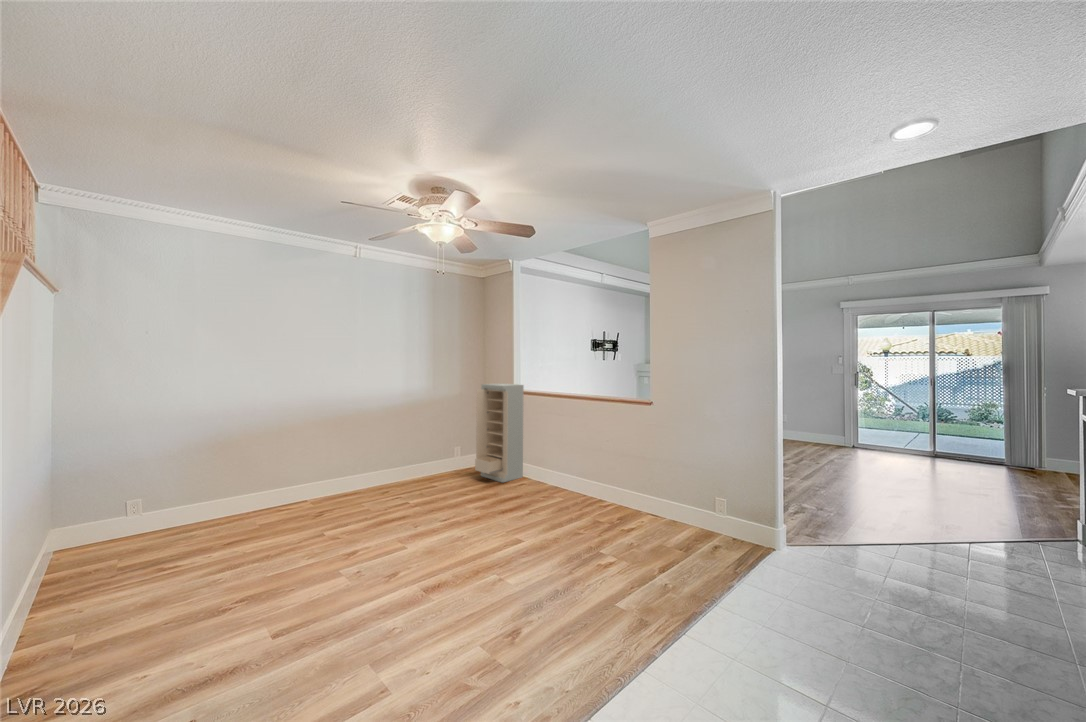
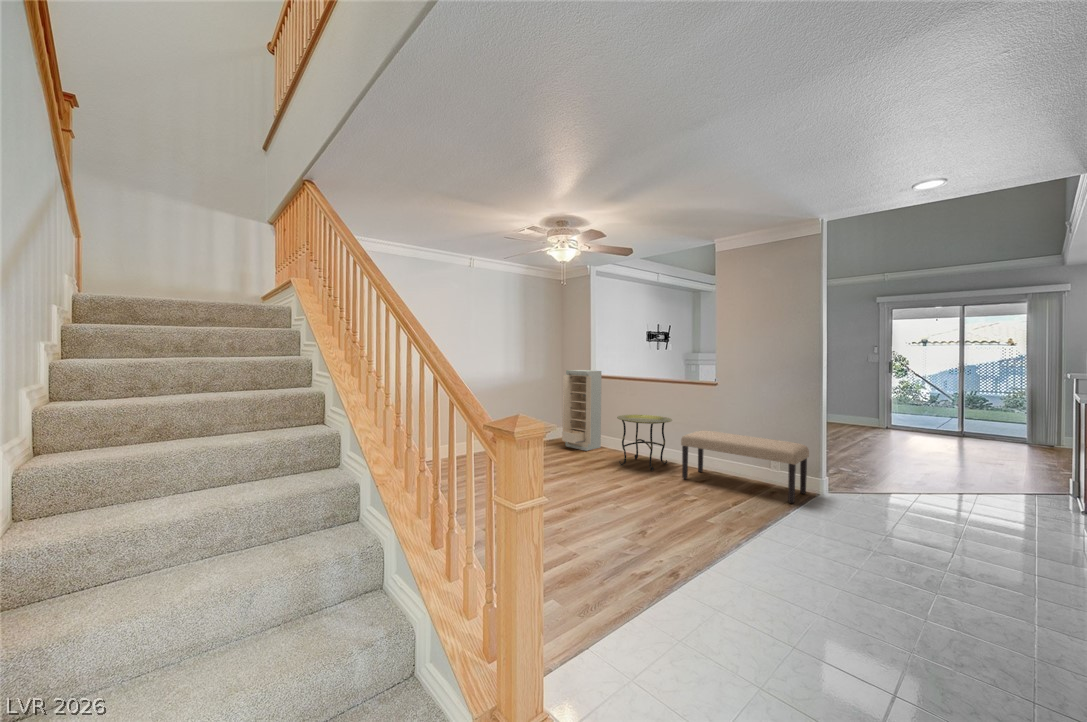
side table: none [532,439,599,513] -> present [617,414,672,471]
bench: none [604,461,760,565] -> present [681,430,809,503]

